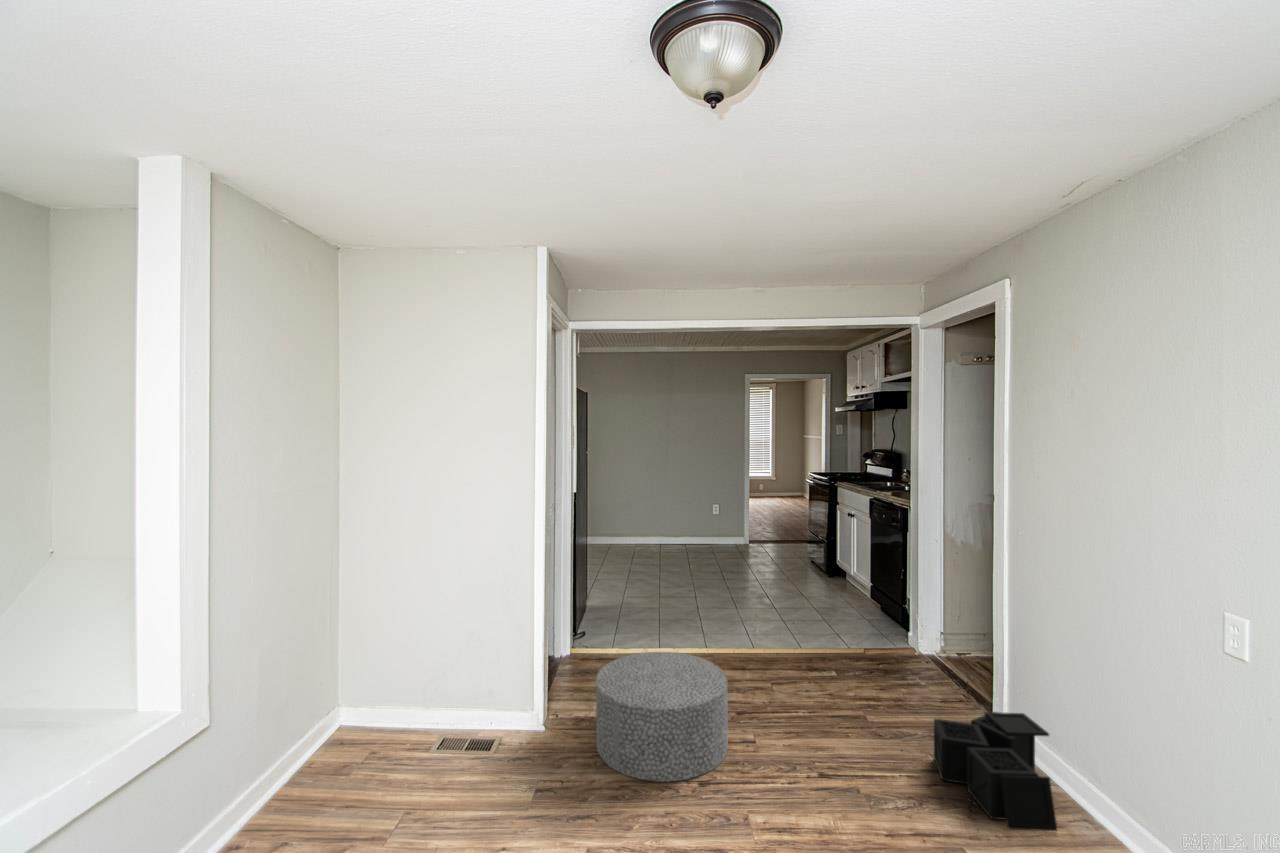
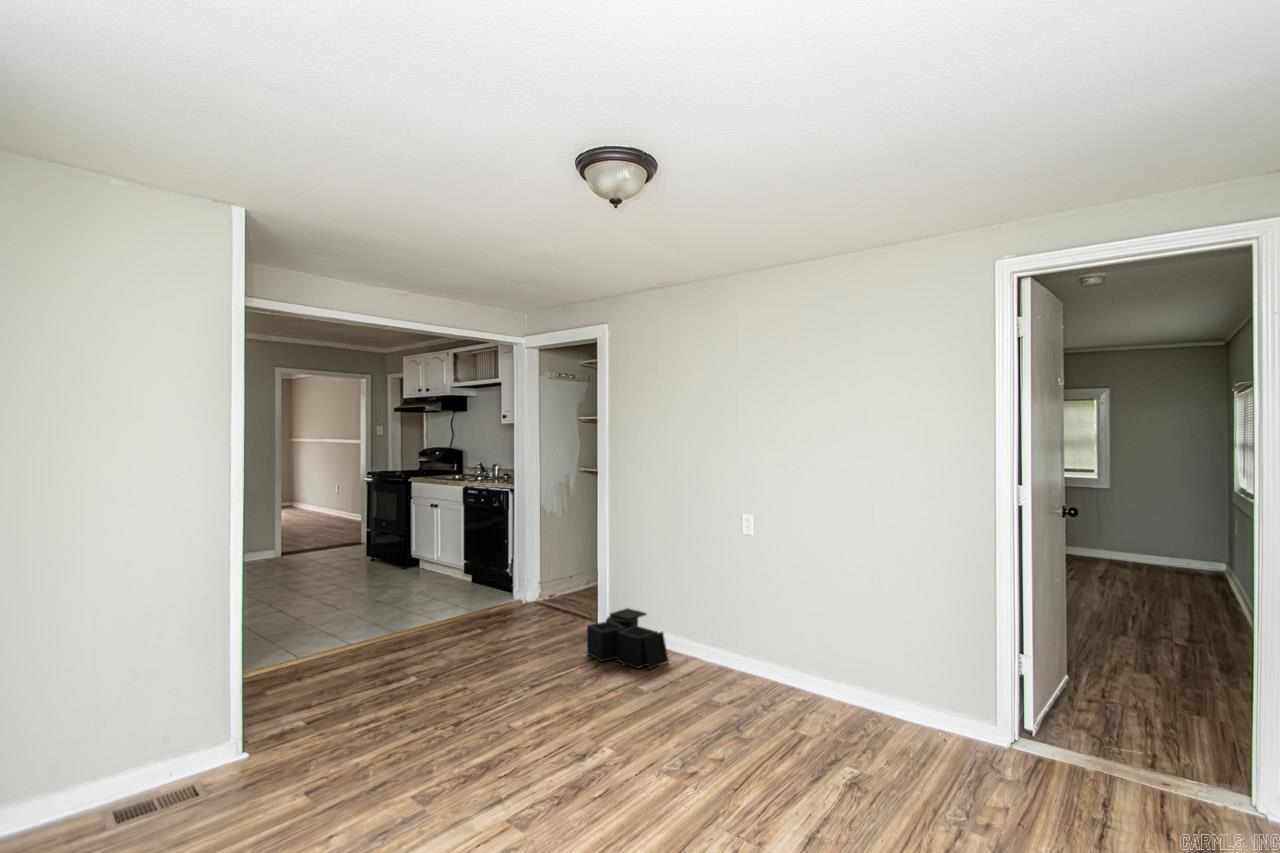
ottoman: present [596,652,728,782] -> none [315,632,456,749]

